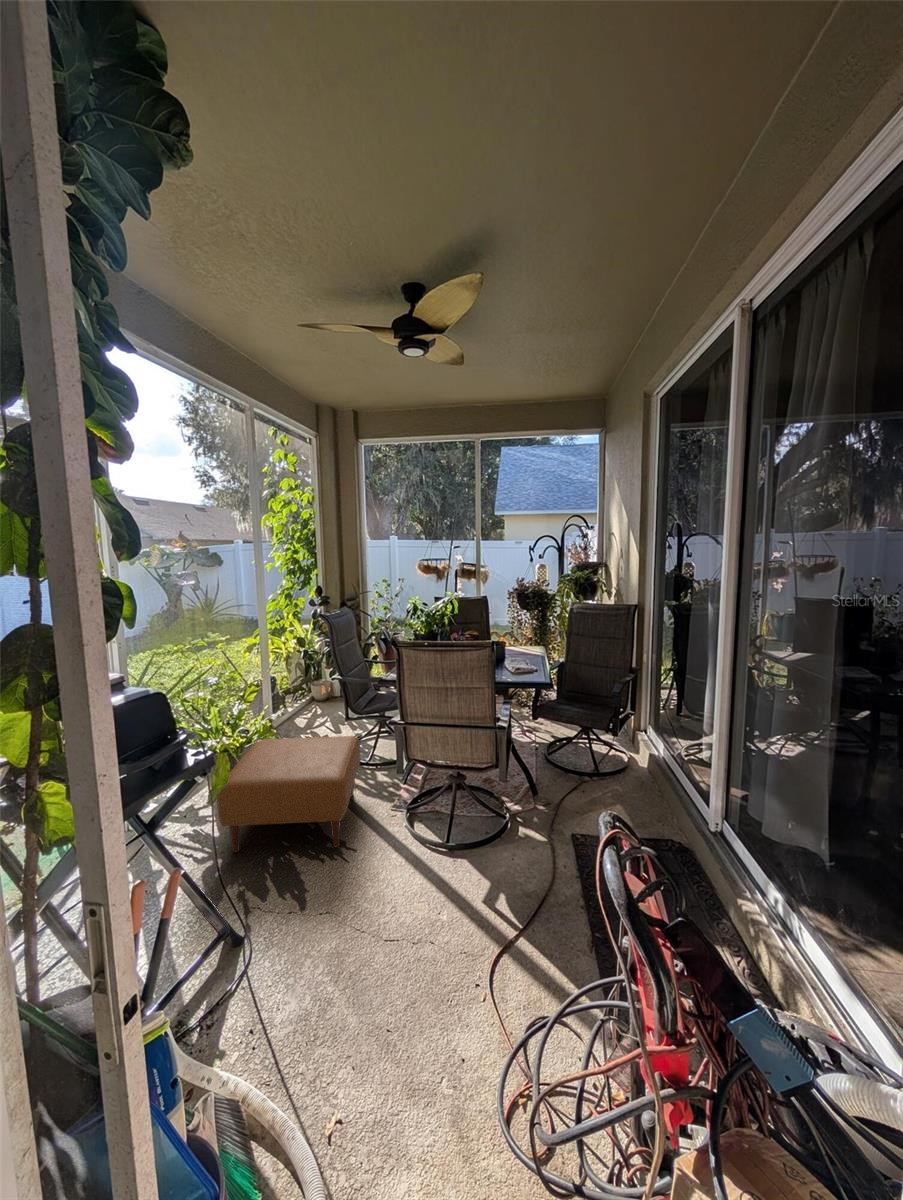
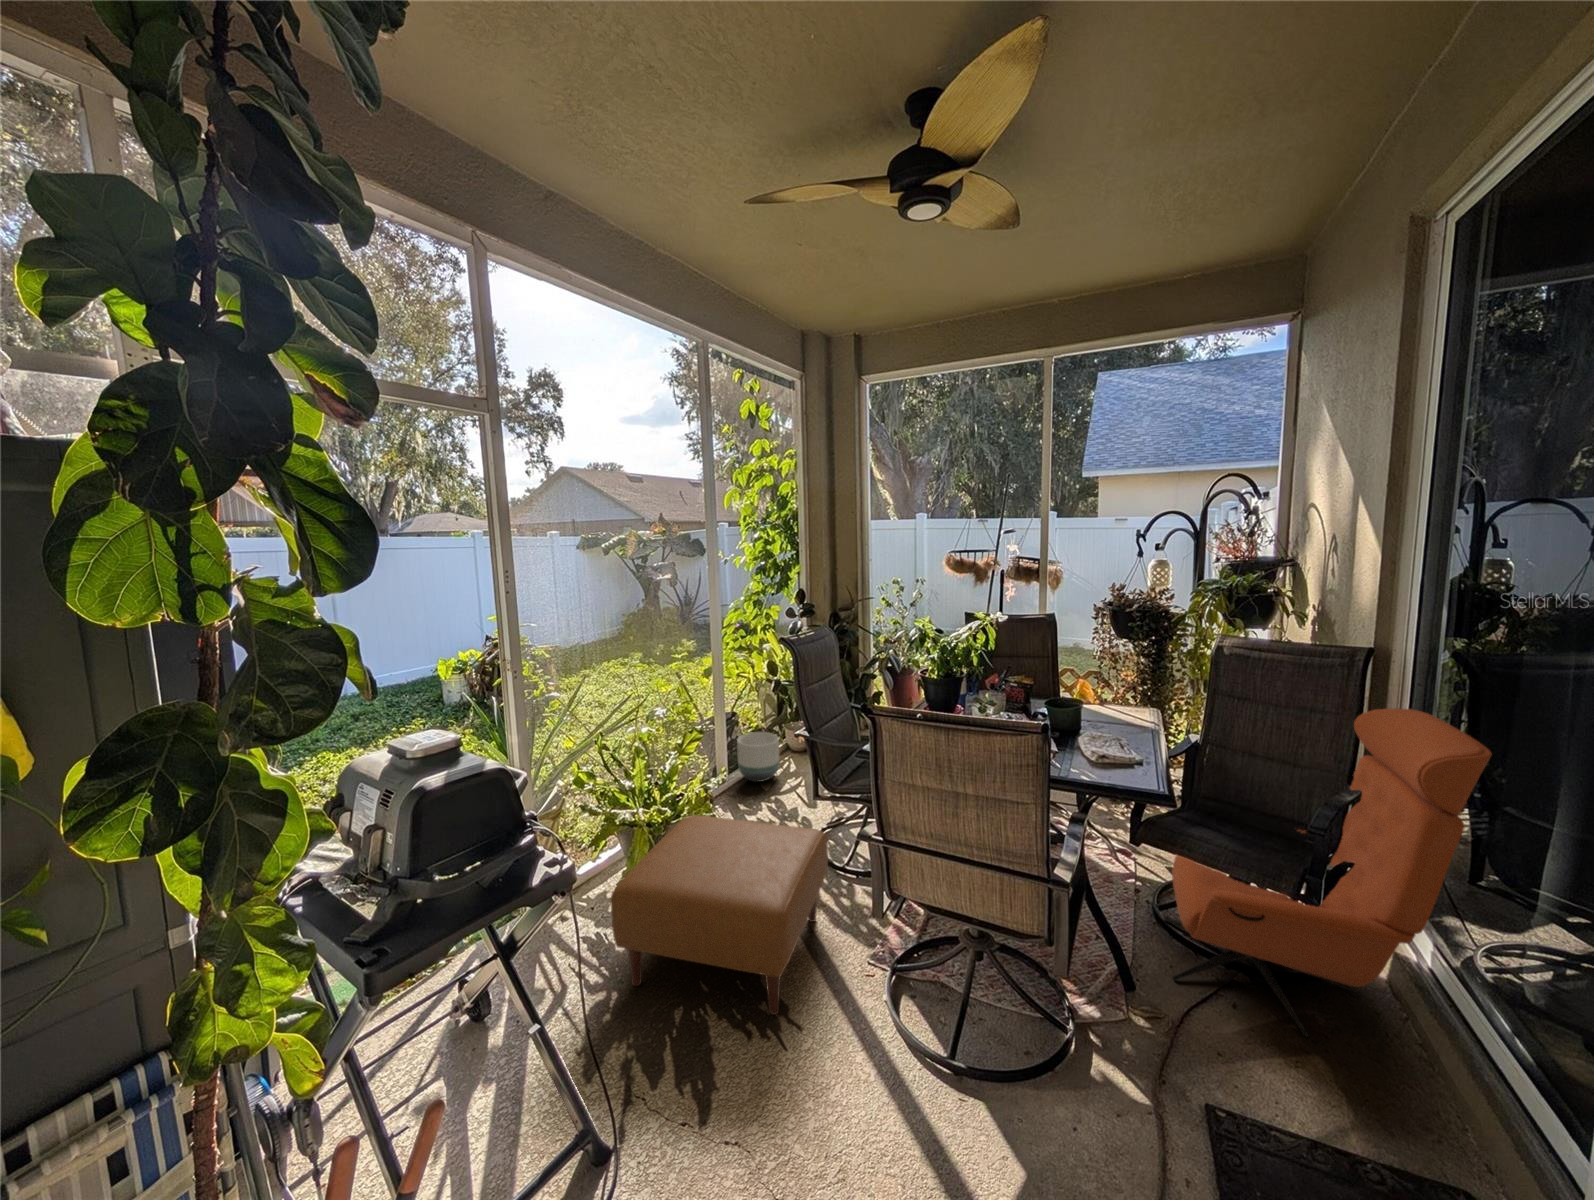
lounge chair: none [550,633,680,799] -> present [1164,708,1492,1037]
planter: none [277,689,310,724] -> present [737,732,779,782]

